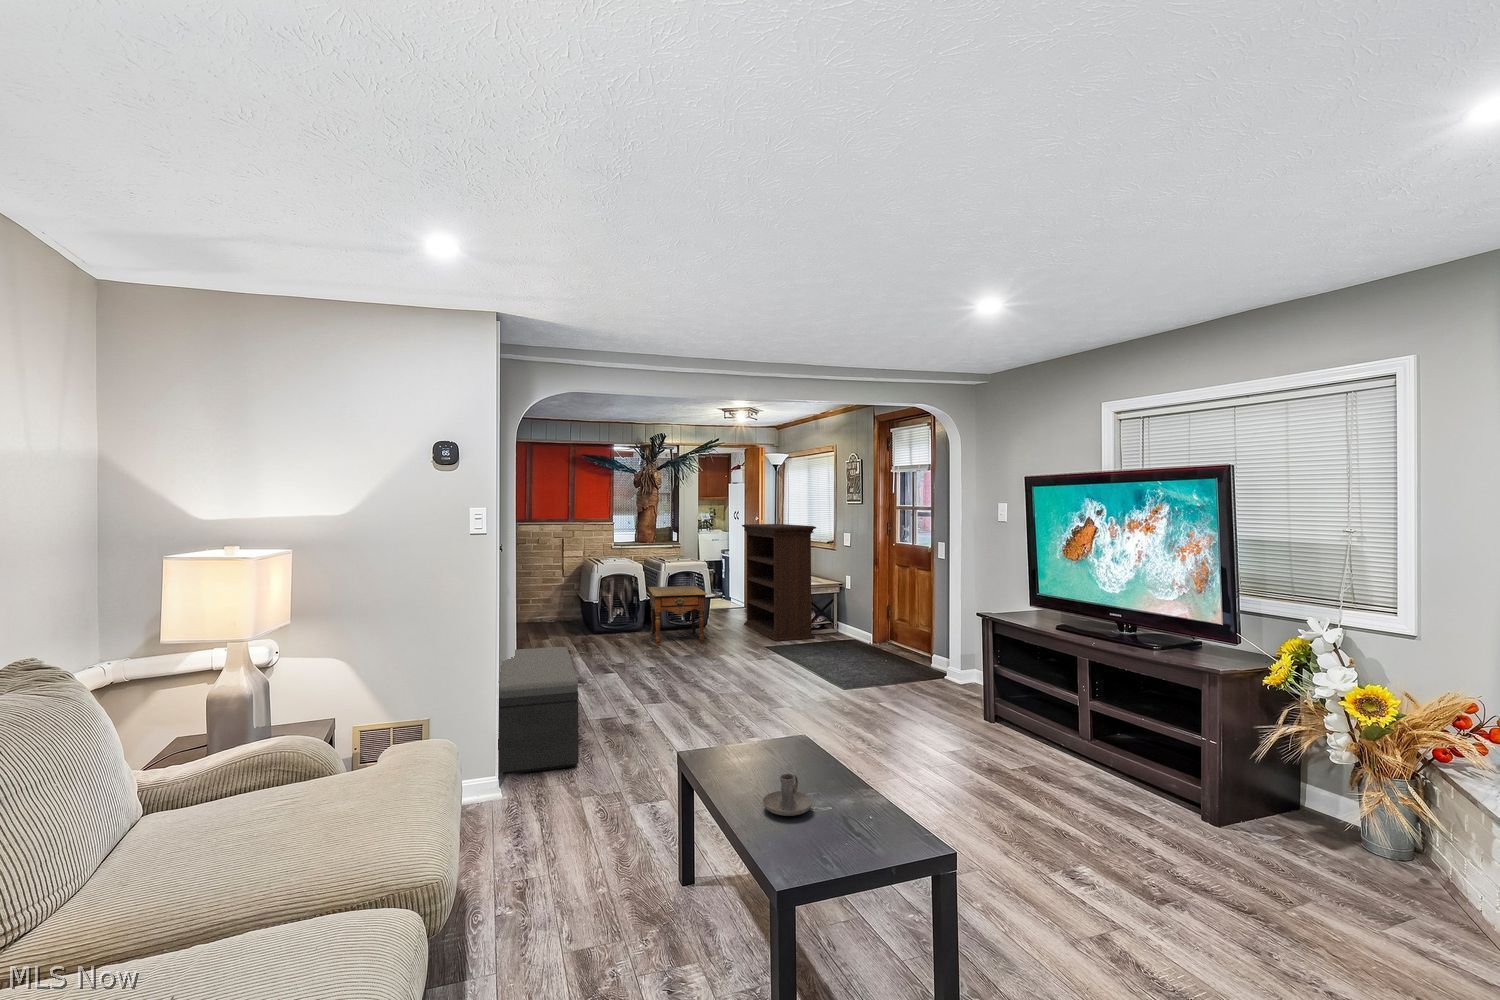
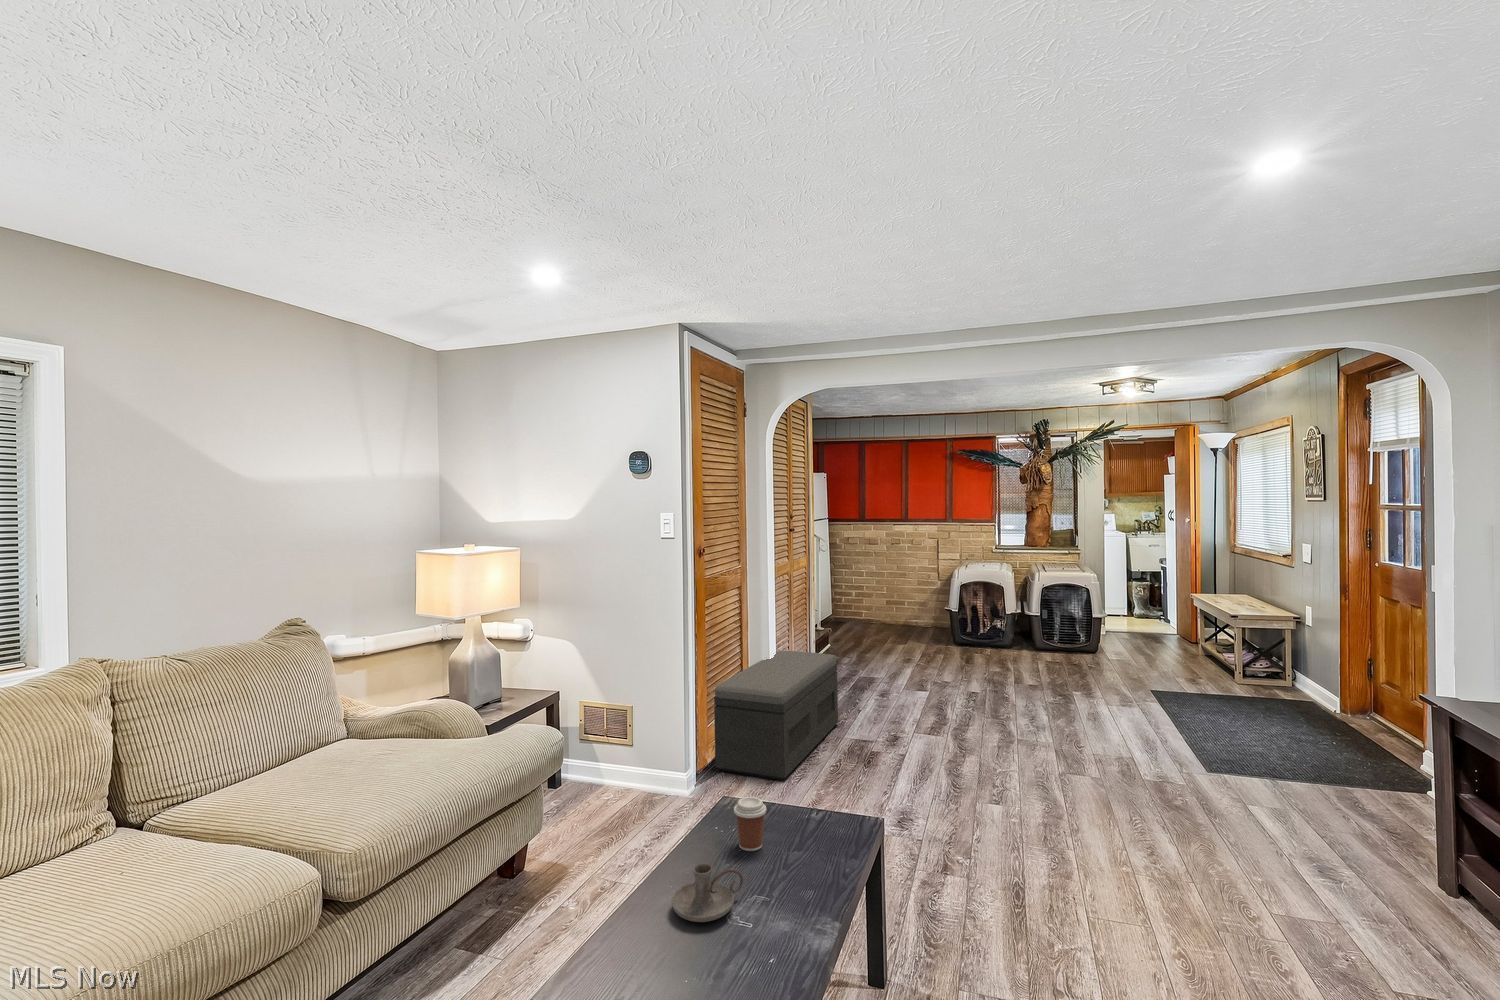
bookshelf: present [742,524,816,641] -> none [1151,528,1244,689]
side table: present [648,586,707,645] -> none [1007,597,1080,671]
coffee cup: none [736,732,762,775] -> present [734,797,767,851]

